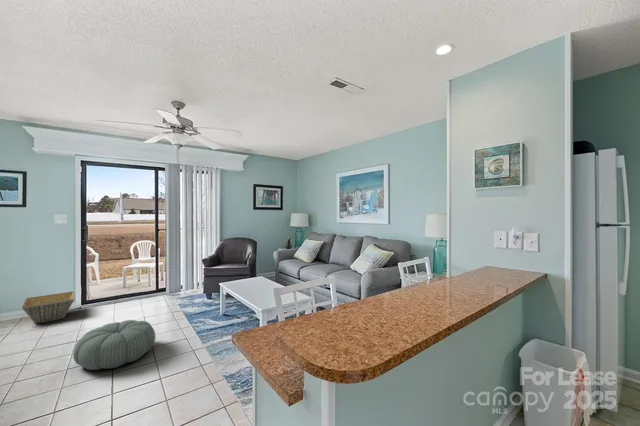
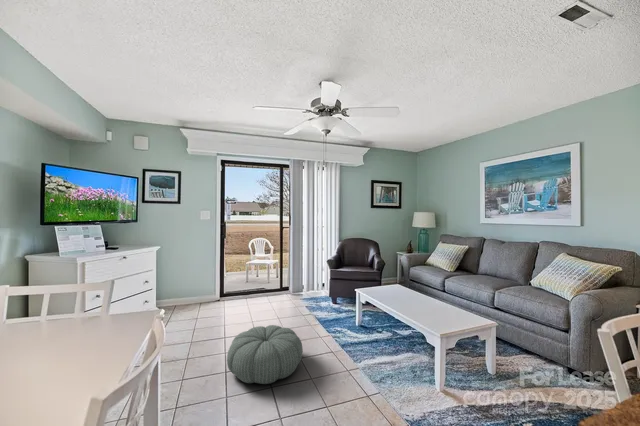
basket: present [22,291,75,324] -> none [177,284,217,313]

